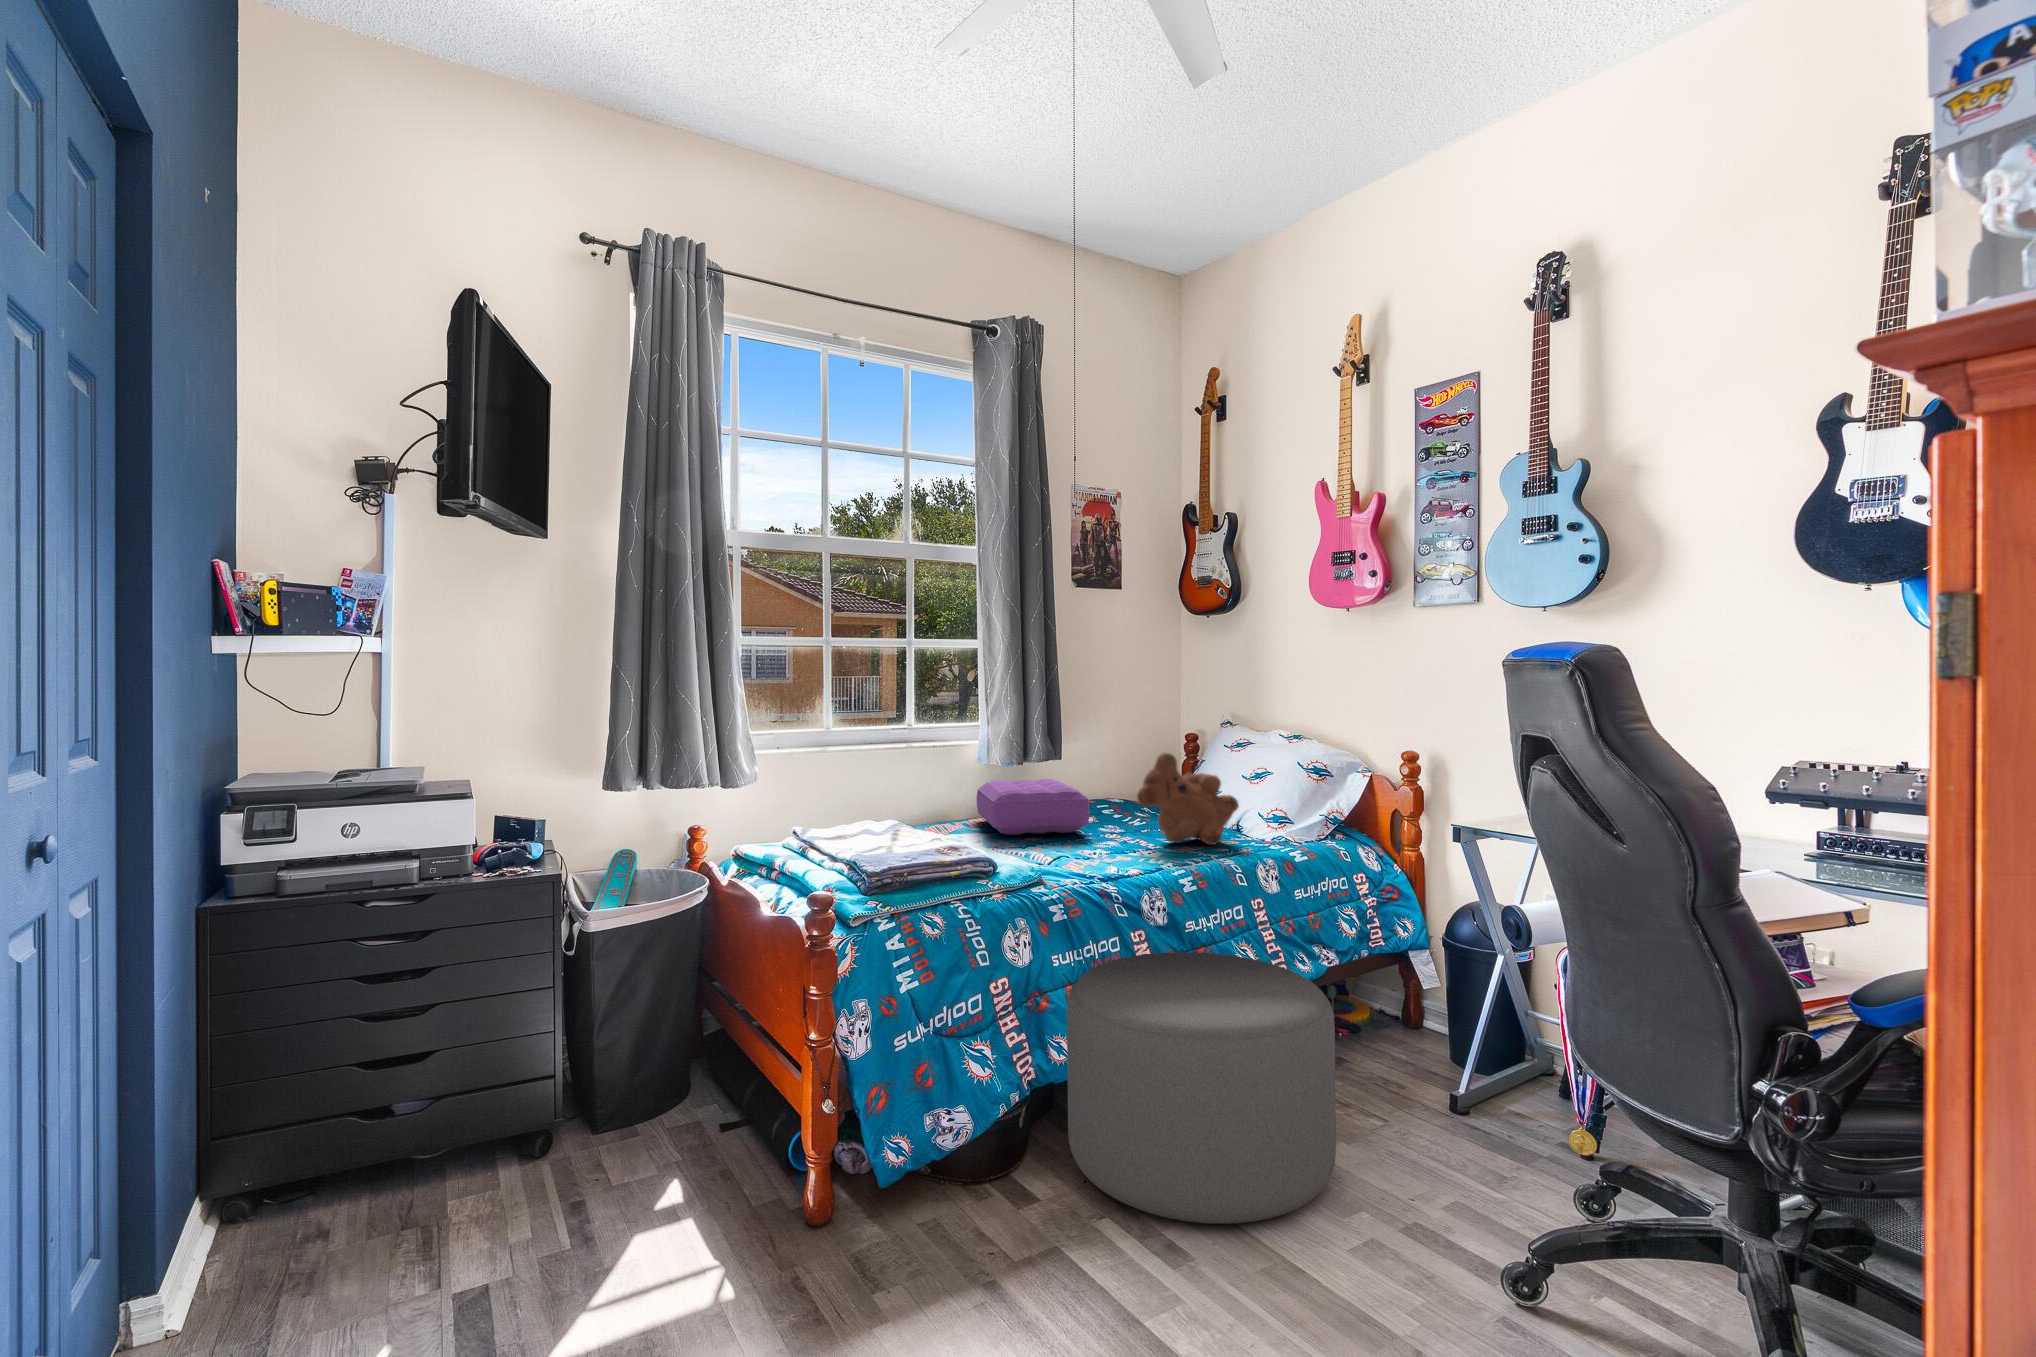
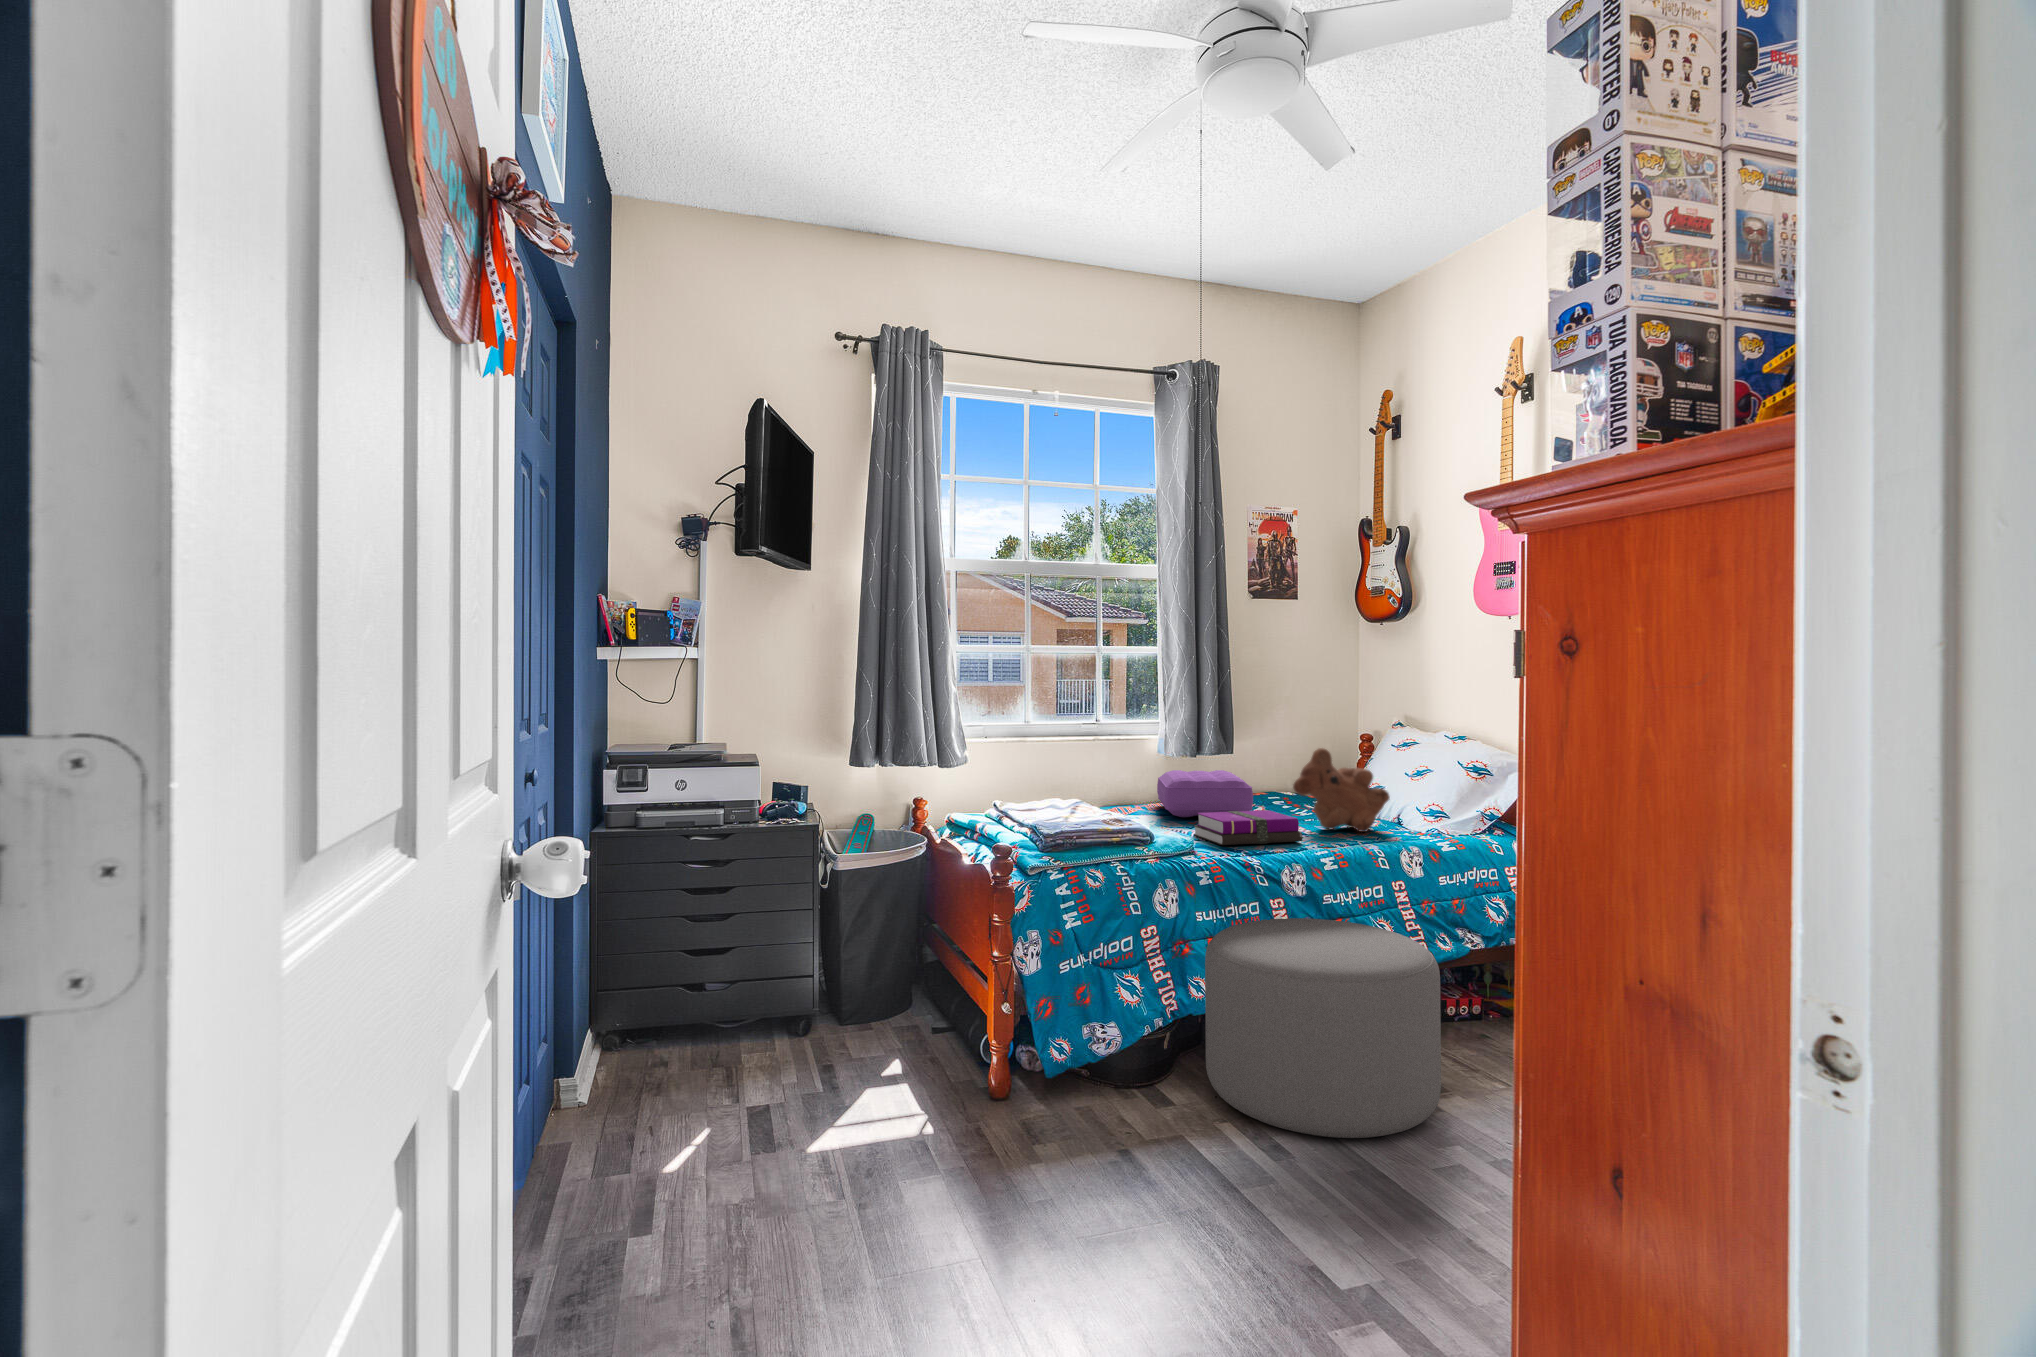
notebook: none [1032,825,1156,871] -> present [1194,810,1302,845]

